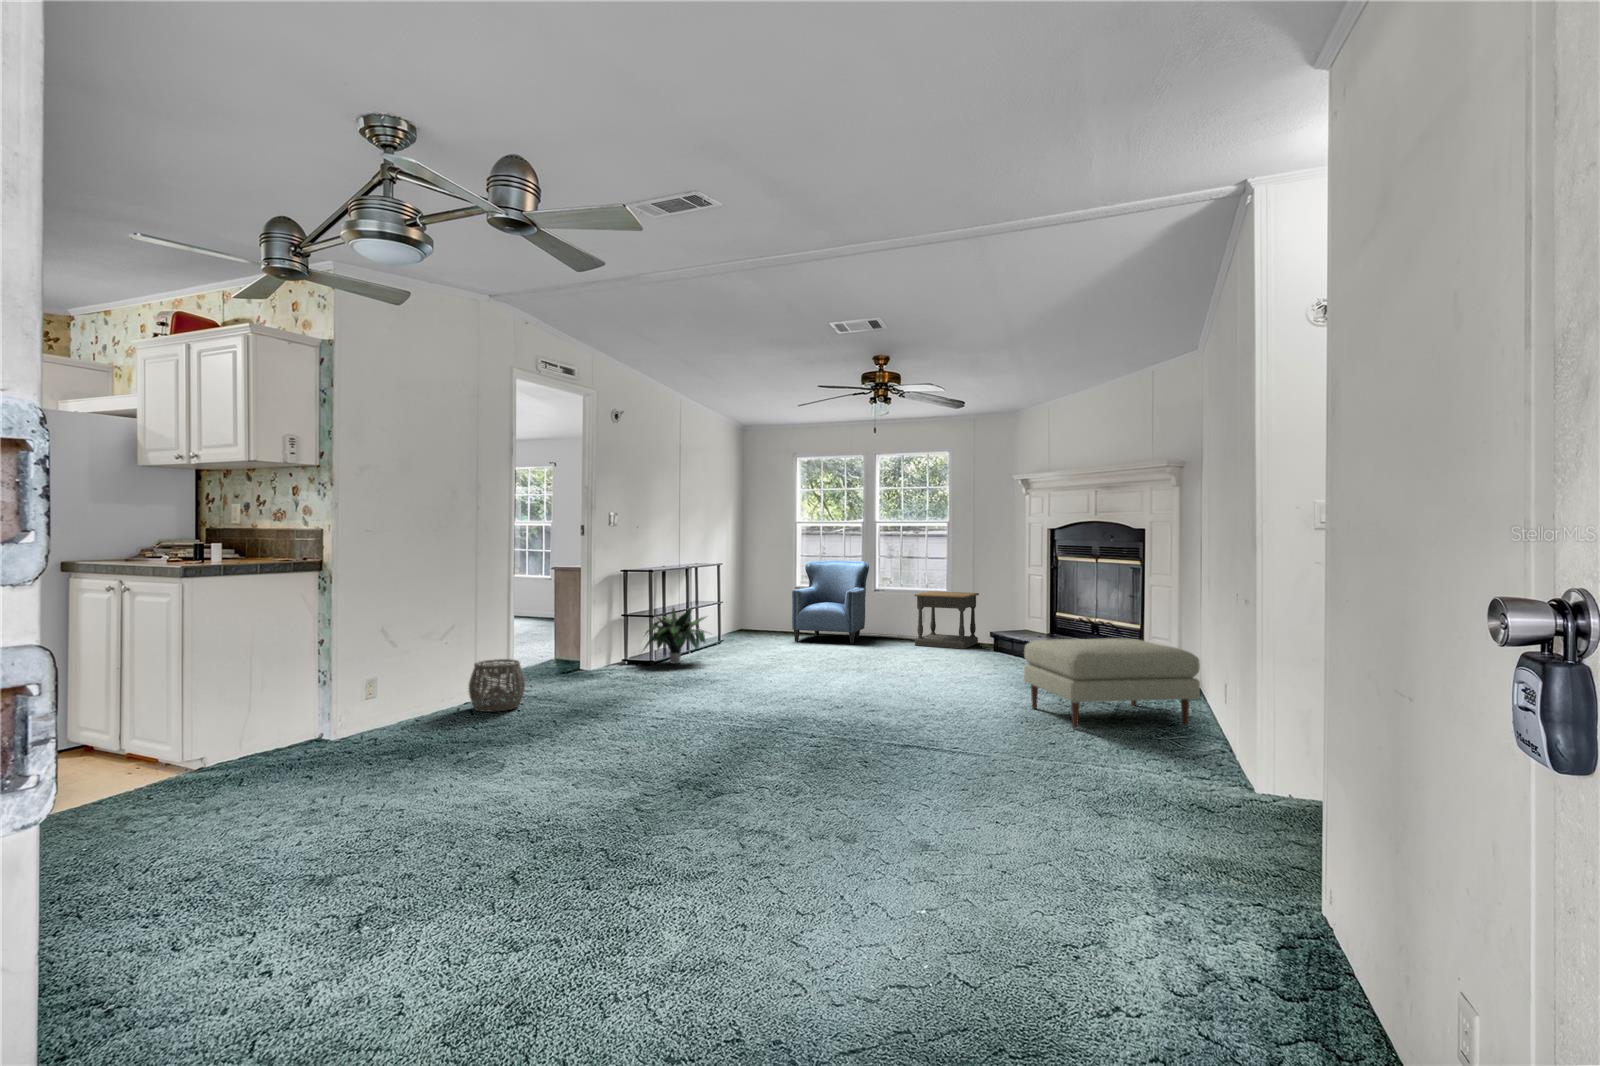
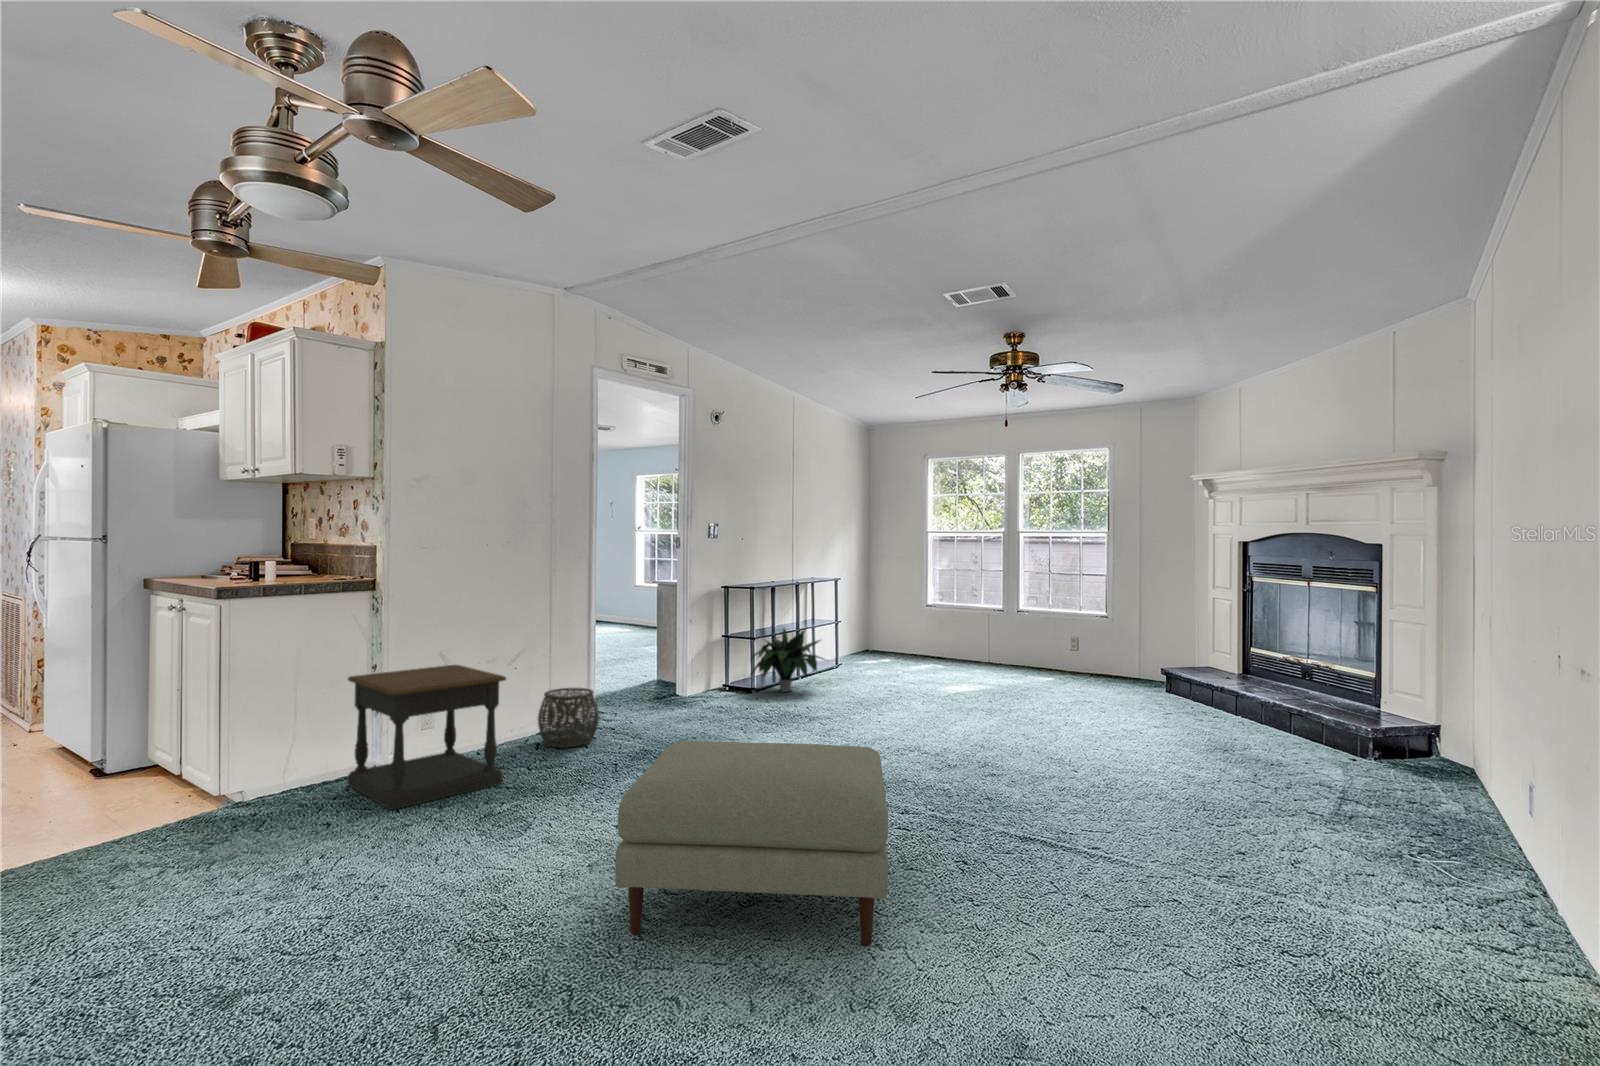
armchair: present [792,560,869,644] -> none [926,576,1016,674]
side table: present [914,591,979,649] -> present [348,665,506,810]
ottoman: present [1024,638,1200,728] -> present [615,741,888,946]

